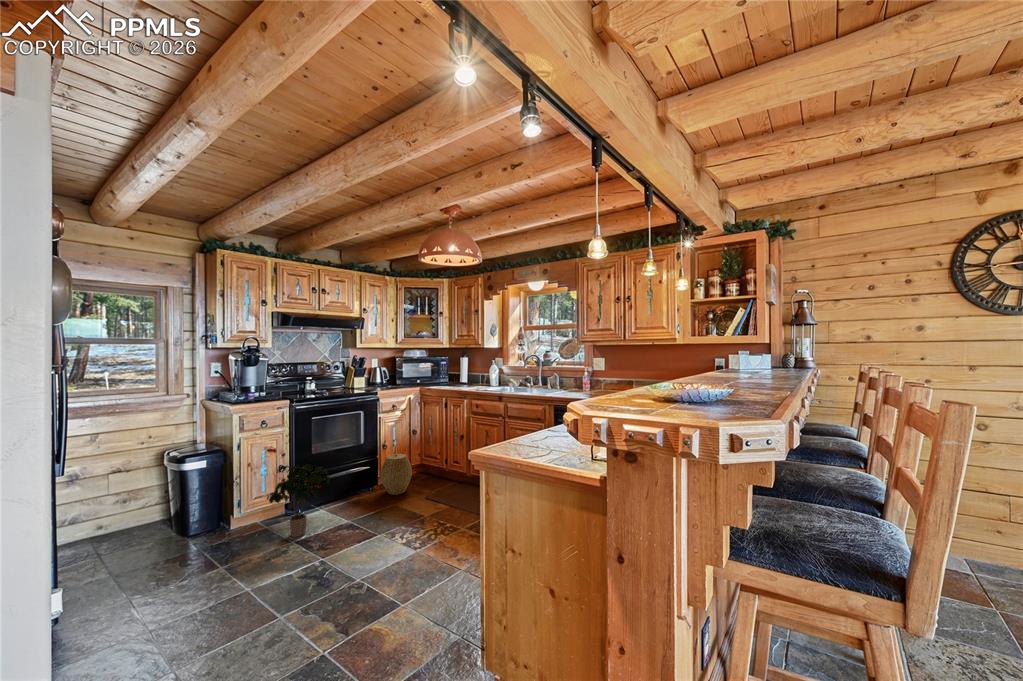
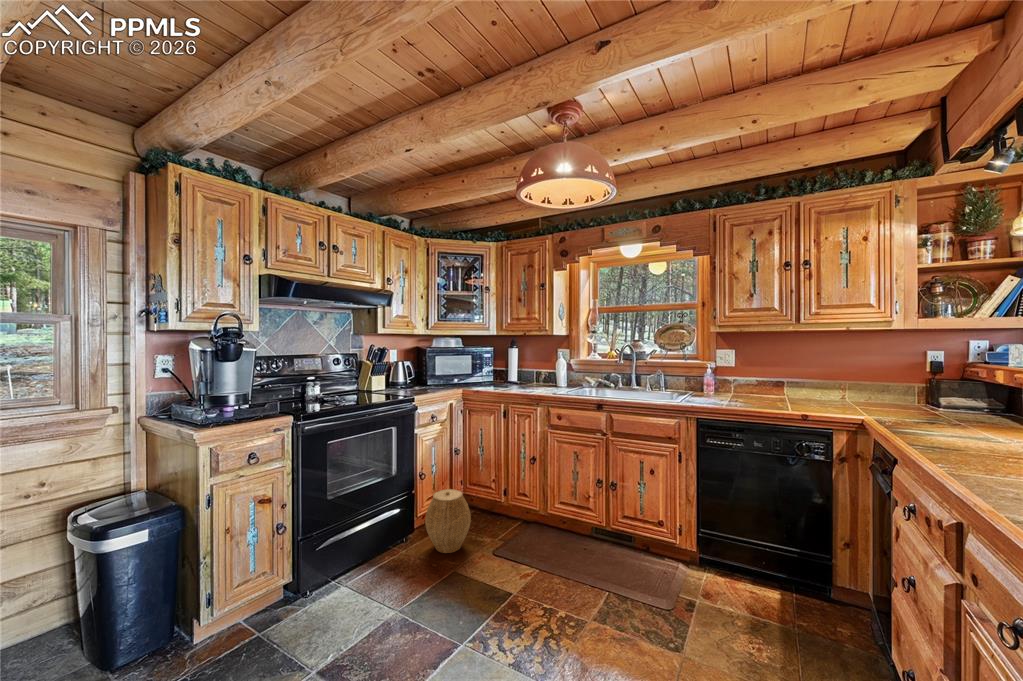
potted plant: present [267,464,330,537] -> none [263,529,375,659]

